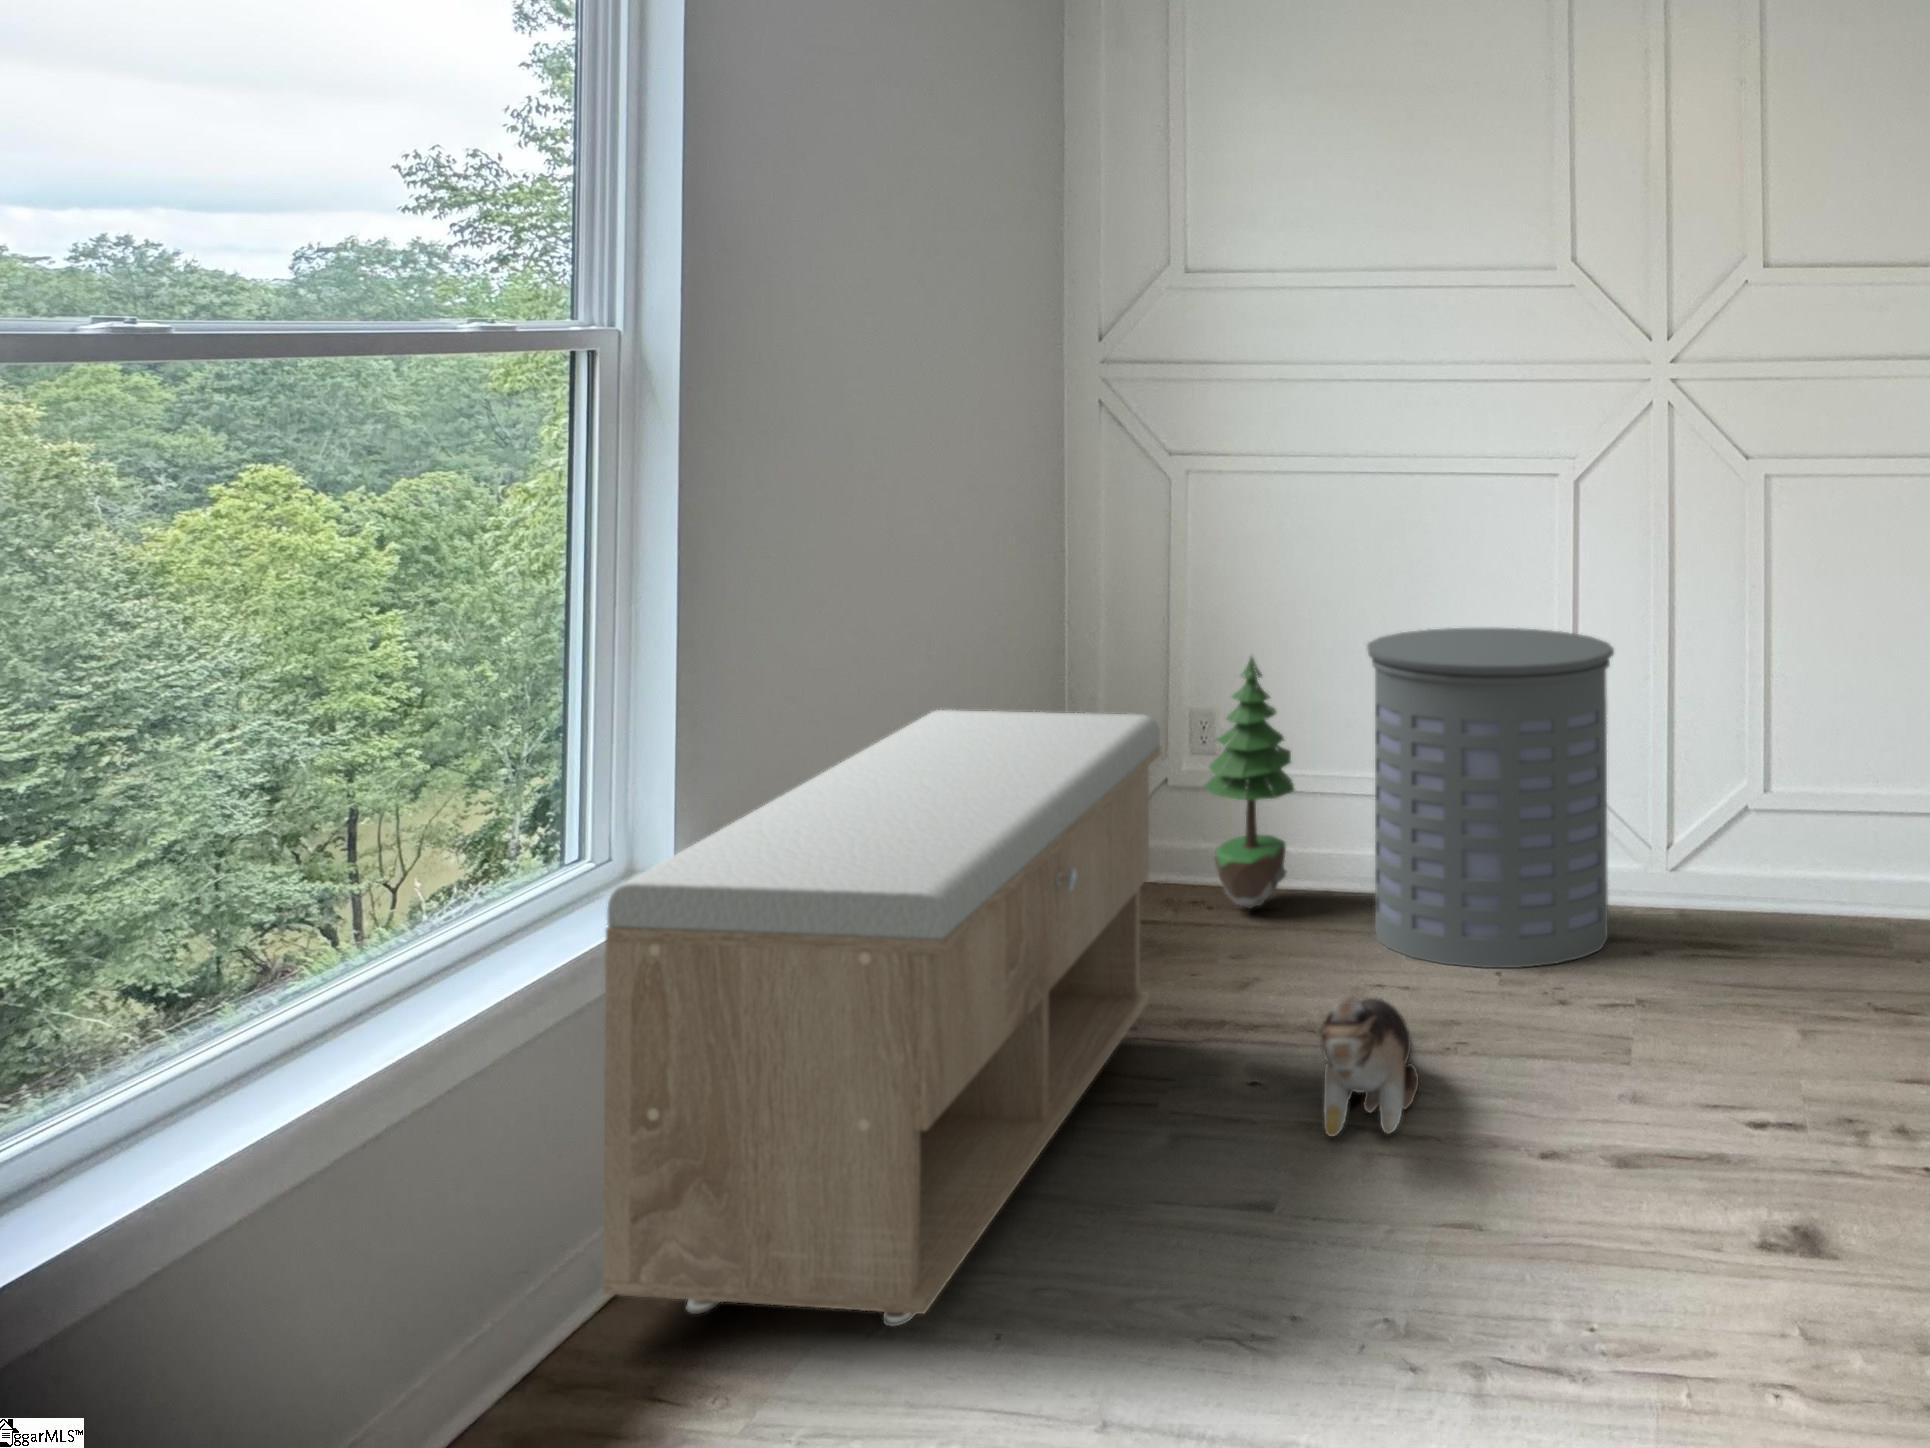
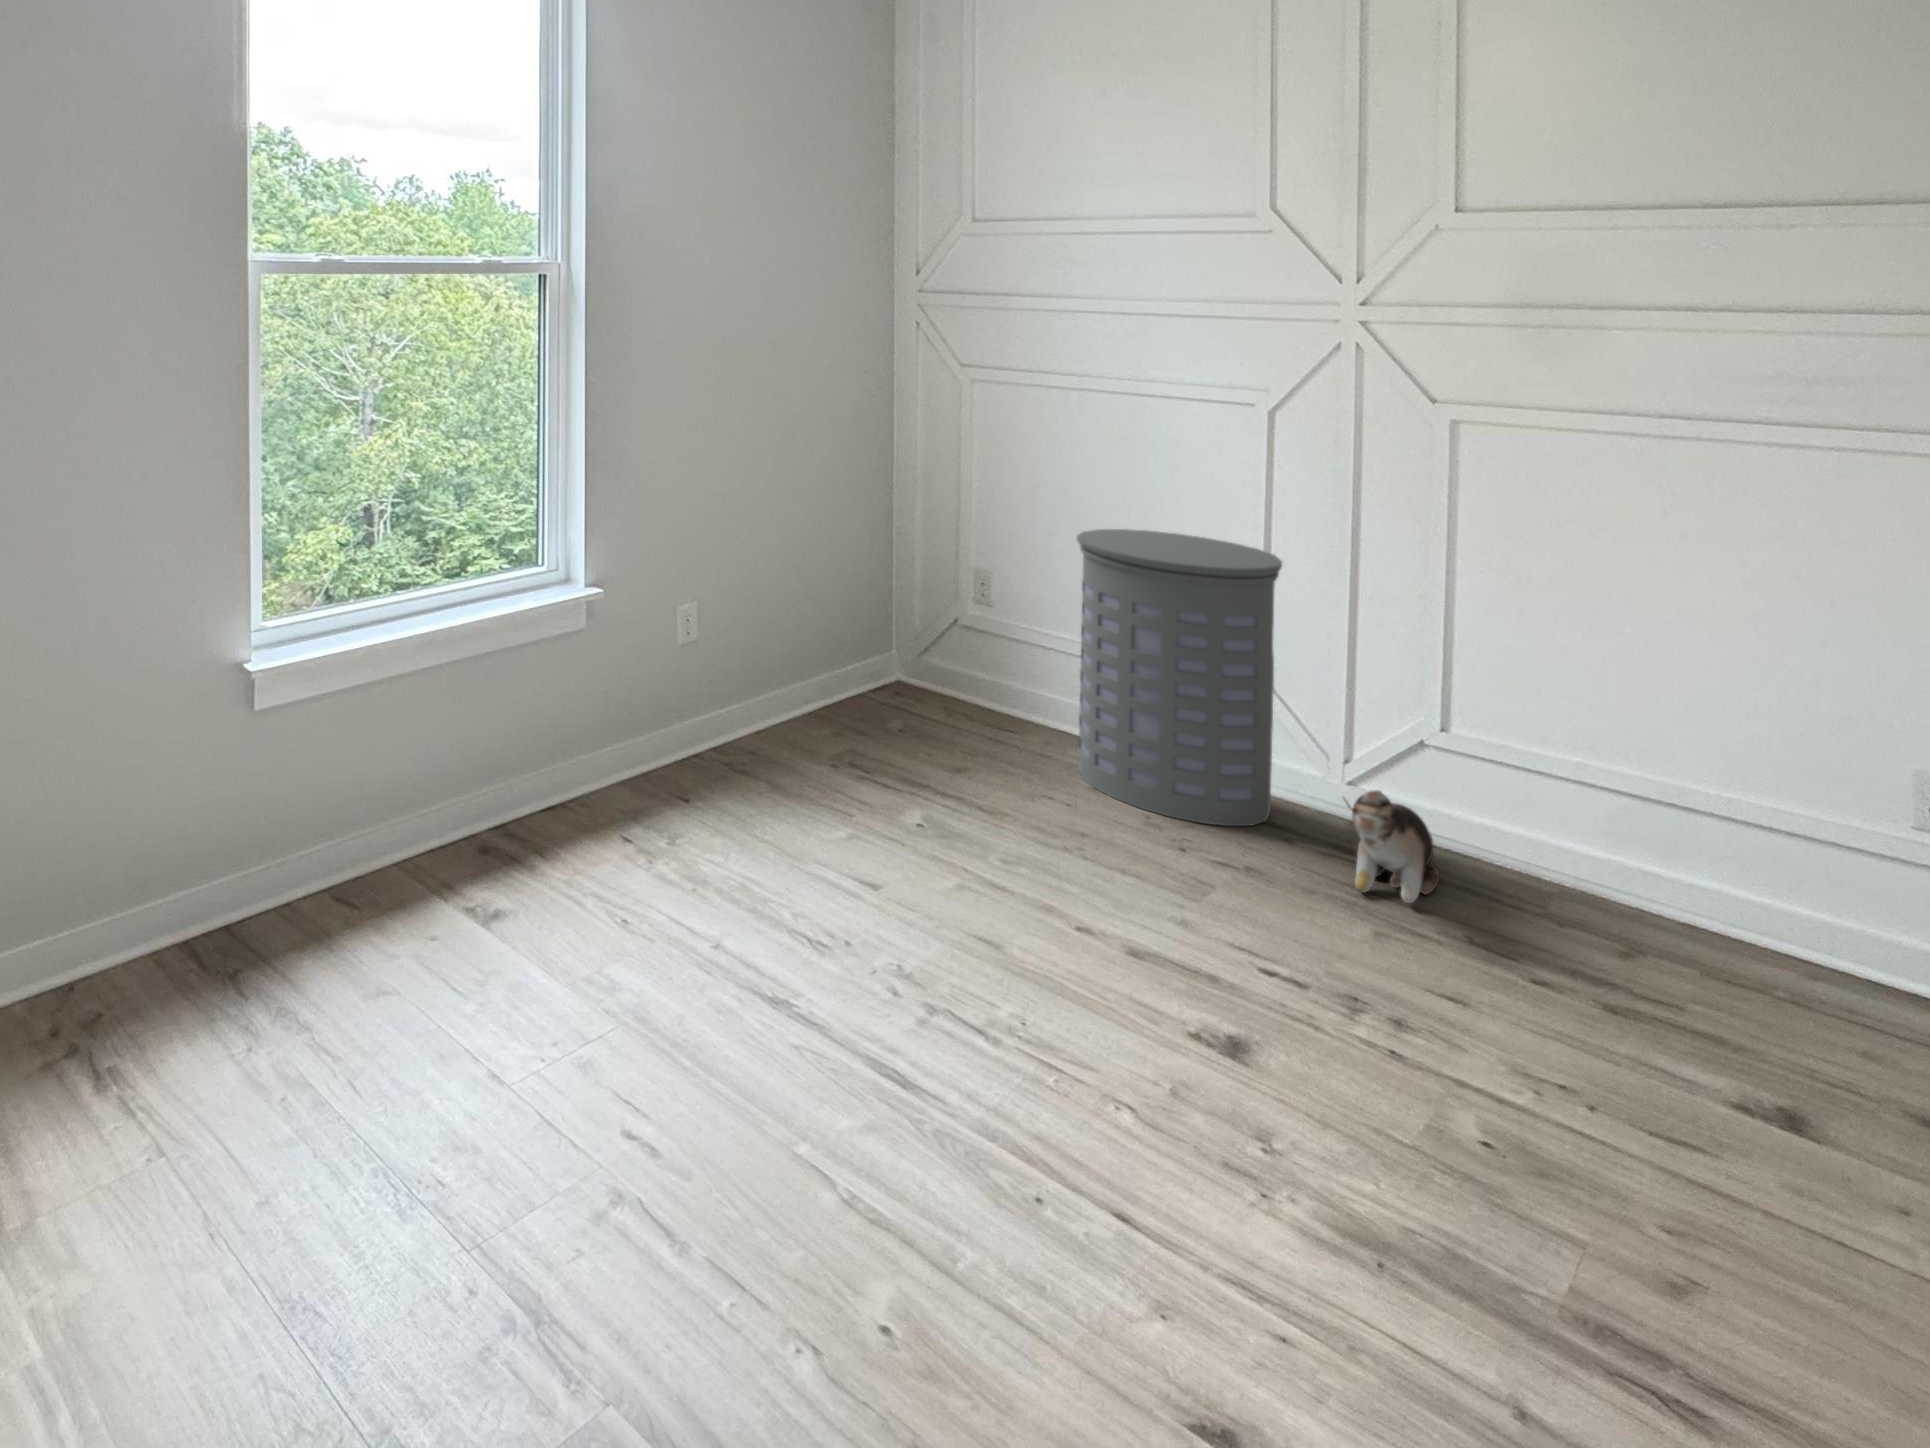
potted tree: present [1205,657,1294,908] -> none [970,529,1042,728]
storage bench: present [603,710,1161,1326] -> none [521,526,886,869]
plush toy: present [1310,996,1419,1136] -> present [1344,790,1439,903]

